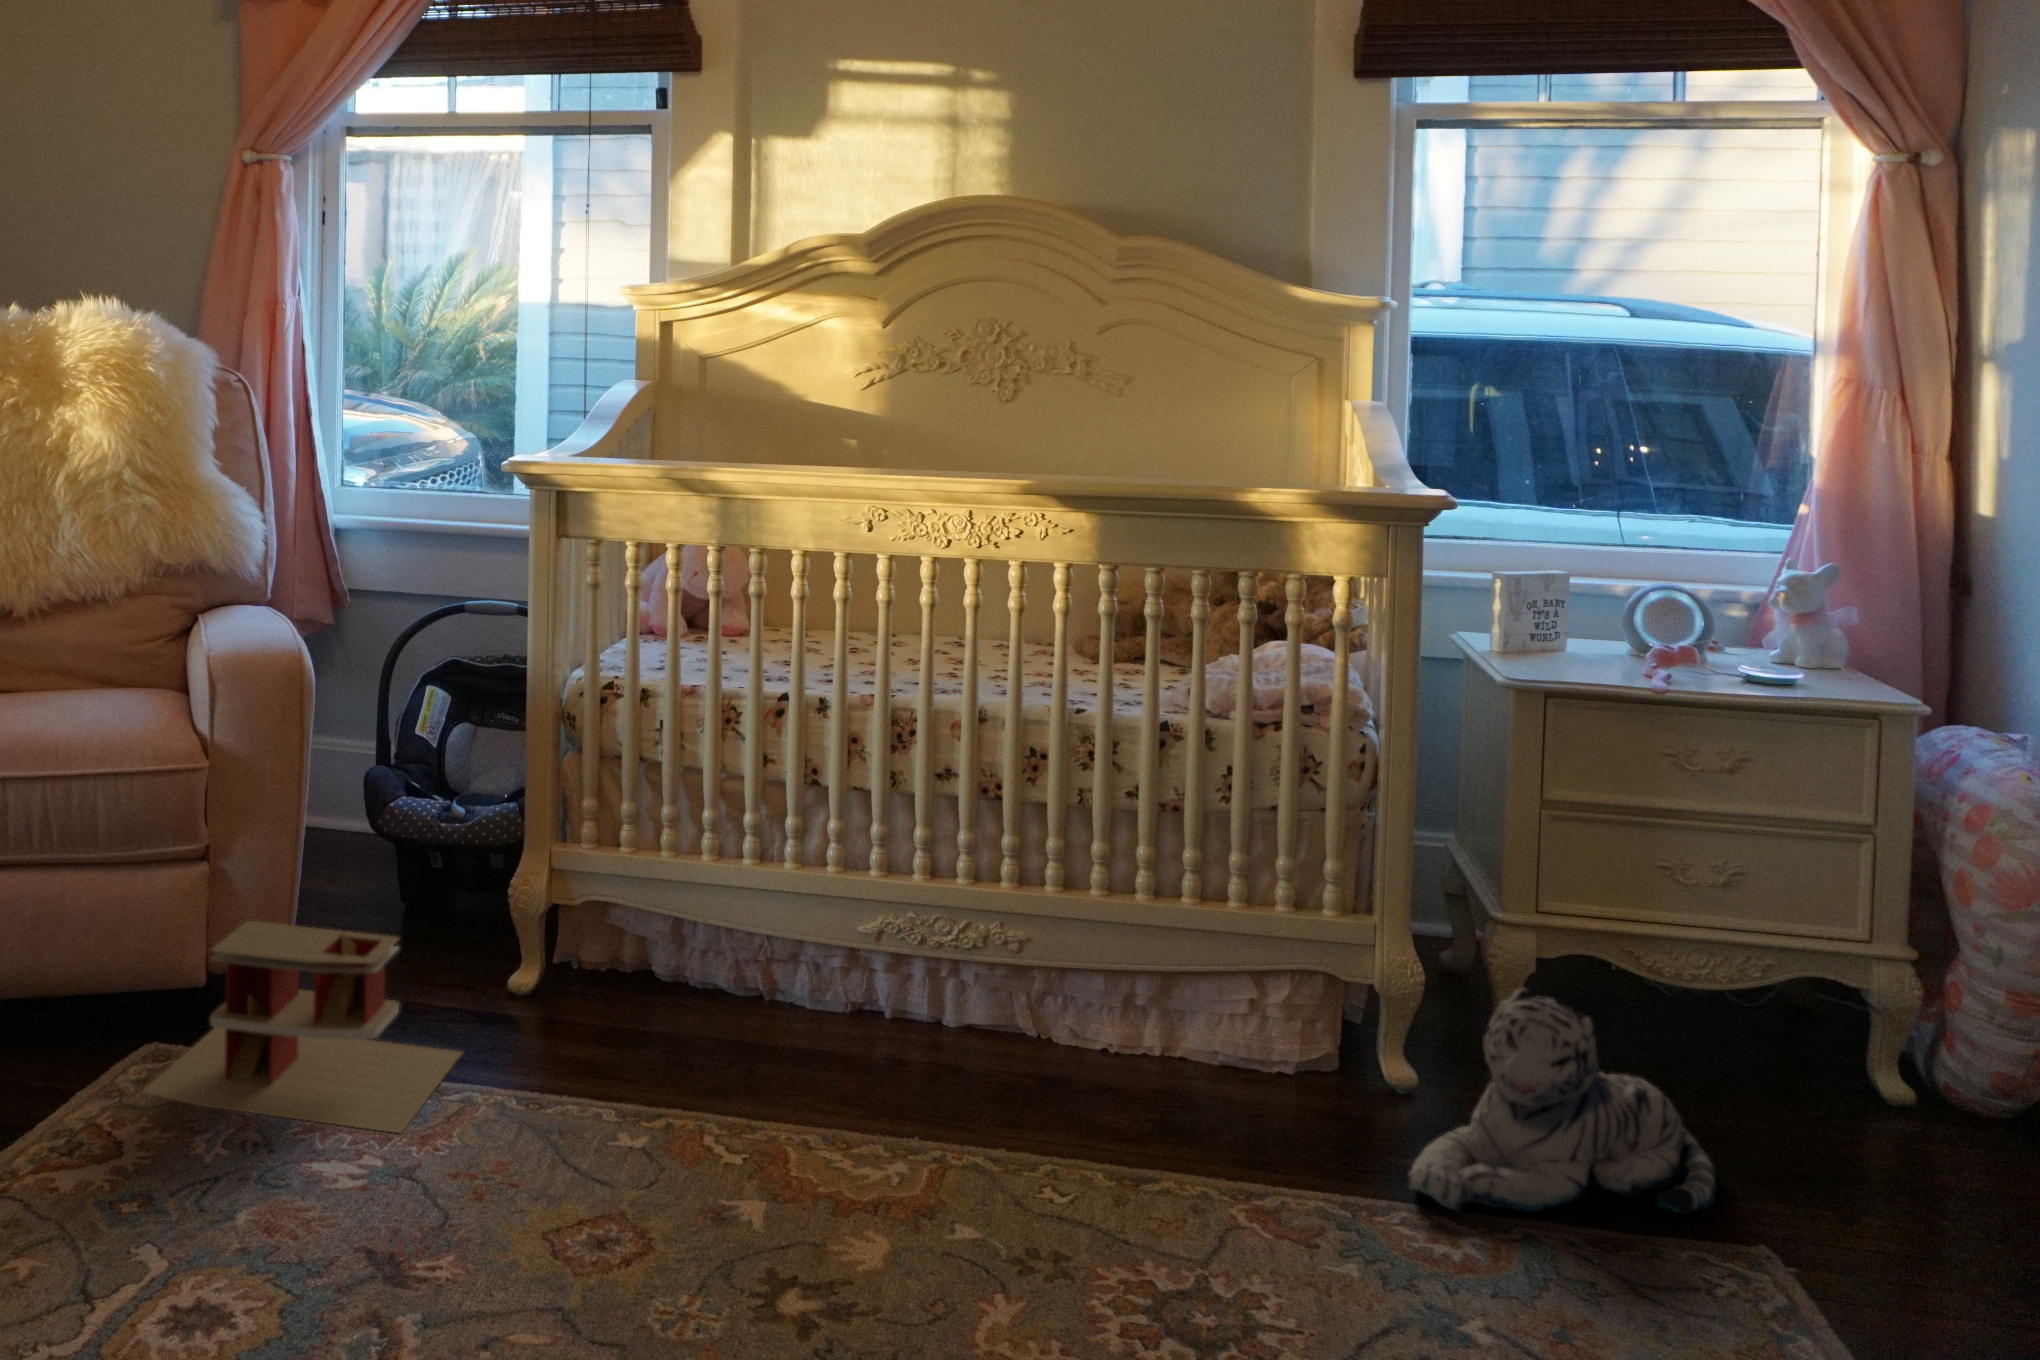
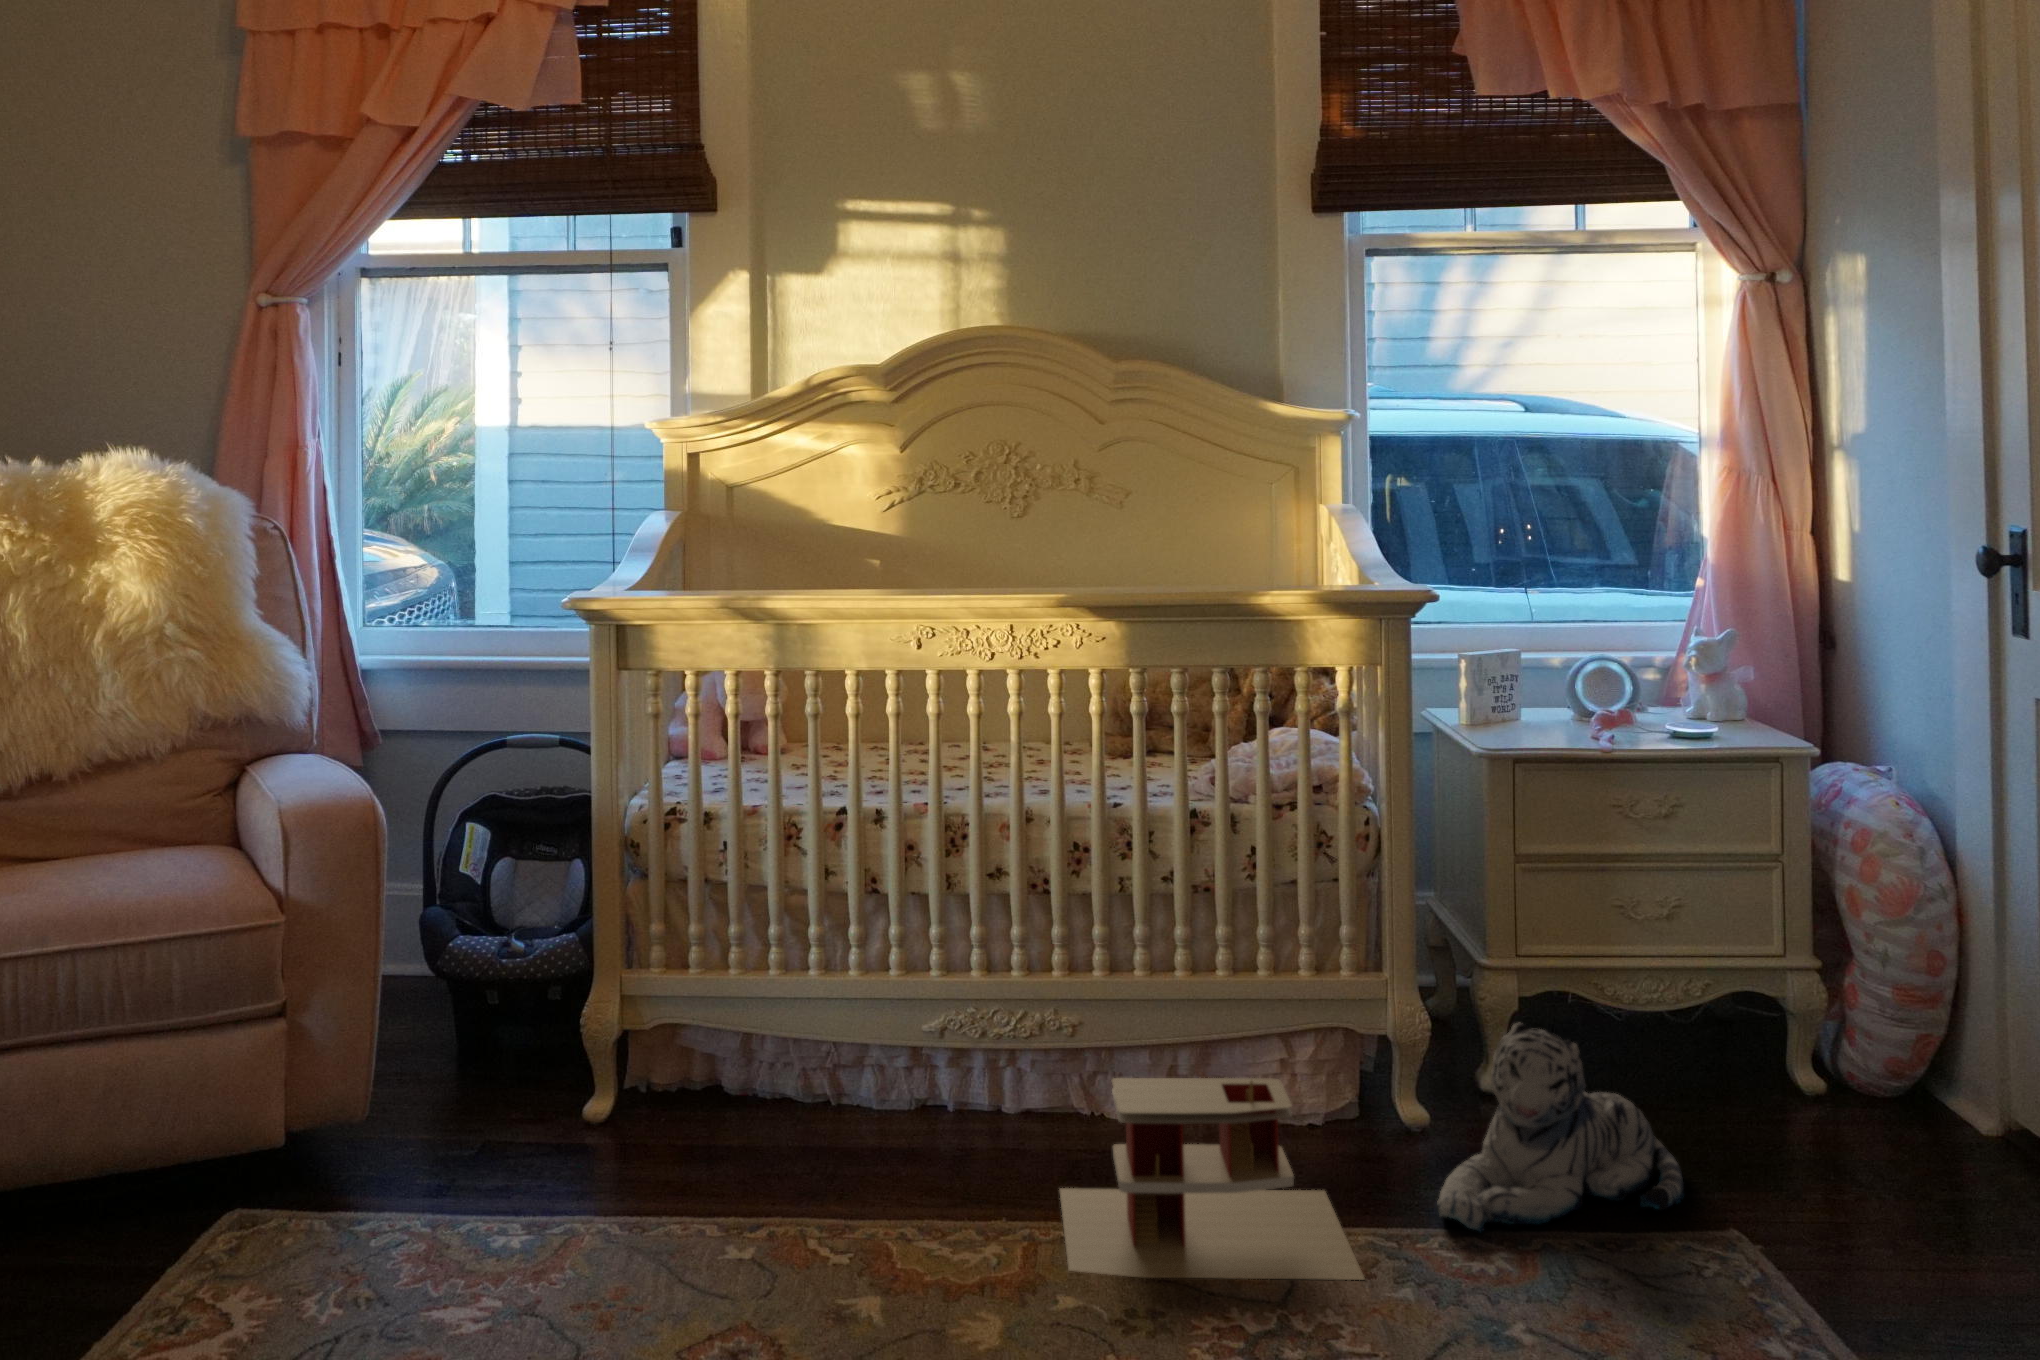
toy house: present [144,921,462,1133] -> present [1060,1078,1365,1280]

